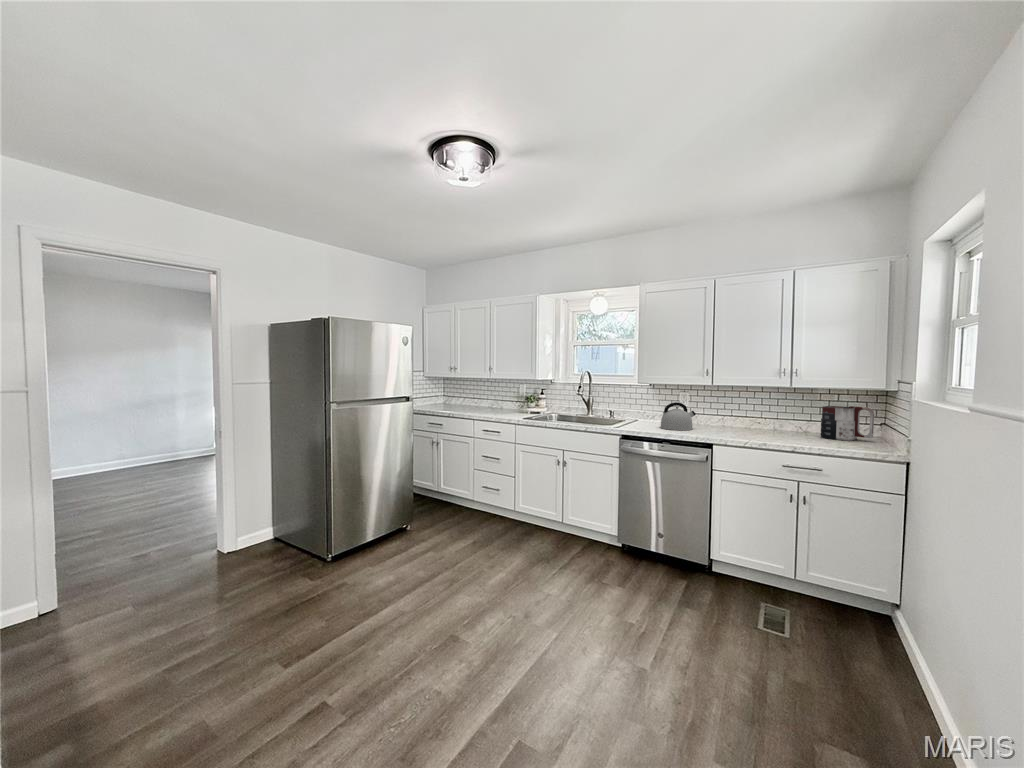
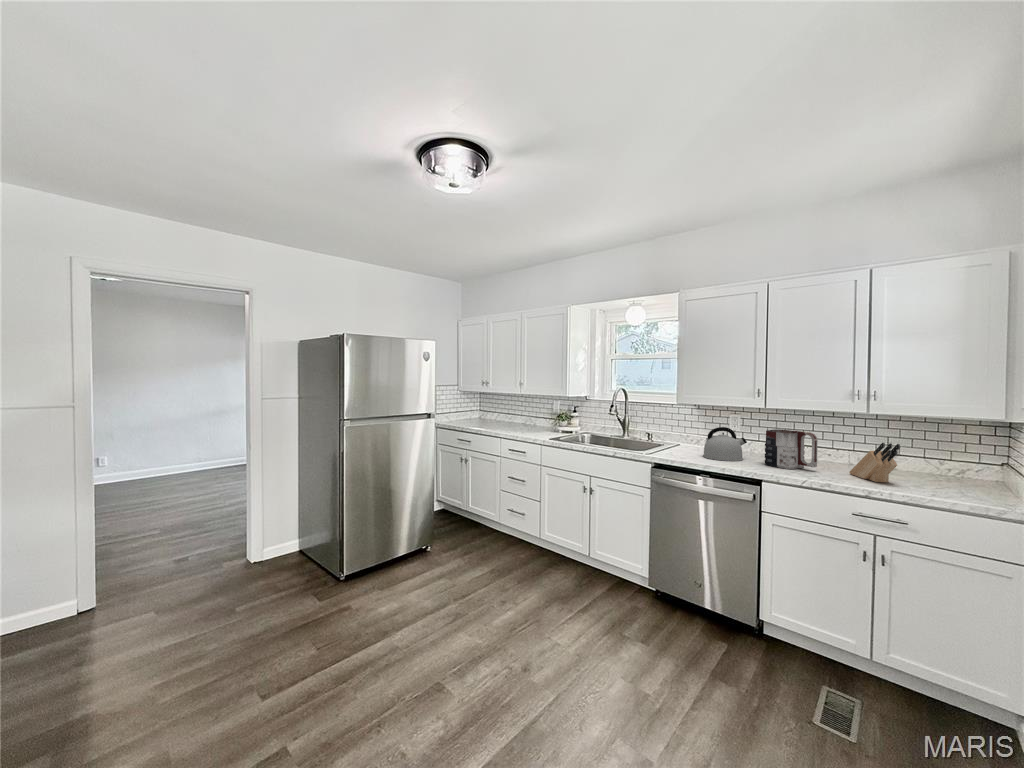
mug: present [821,406,874,441] -> present [765,429,818,469]
knife block: none [776,409,816,441] -> present [849,443,900,483]

